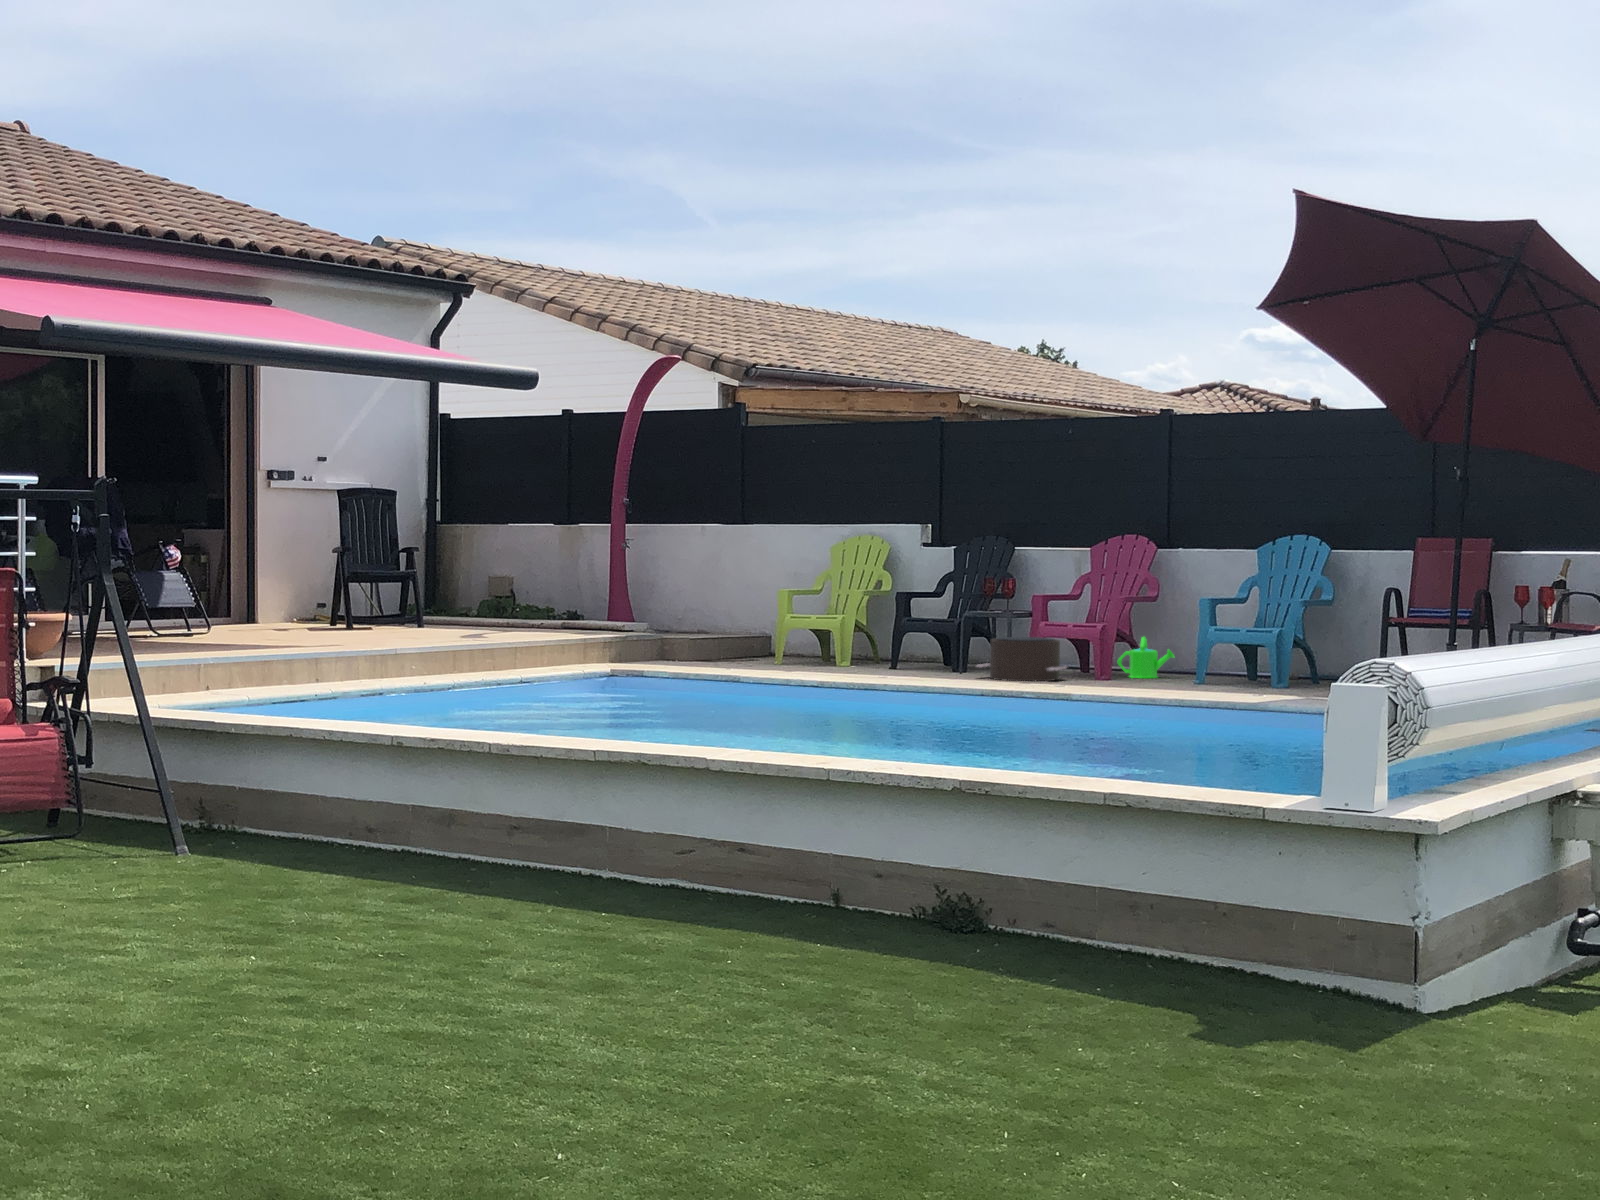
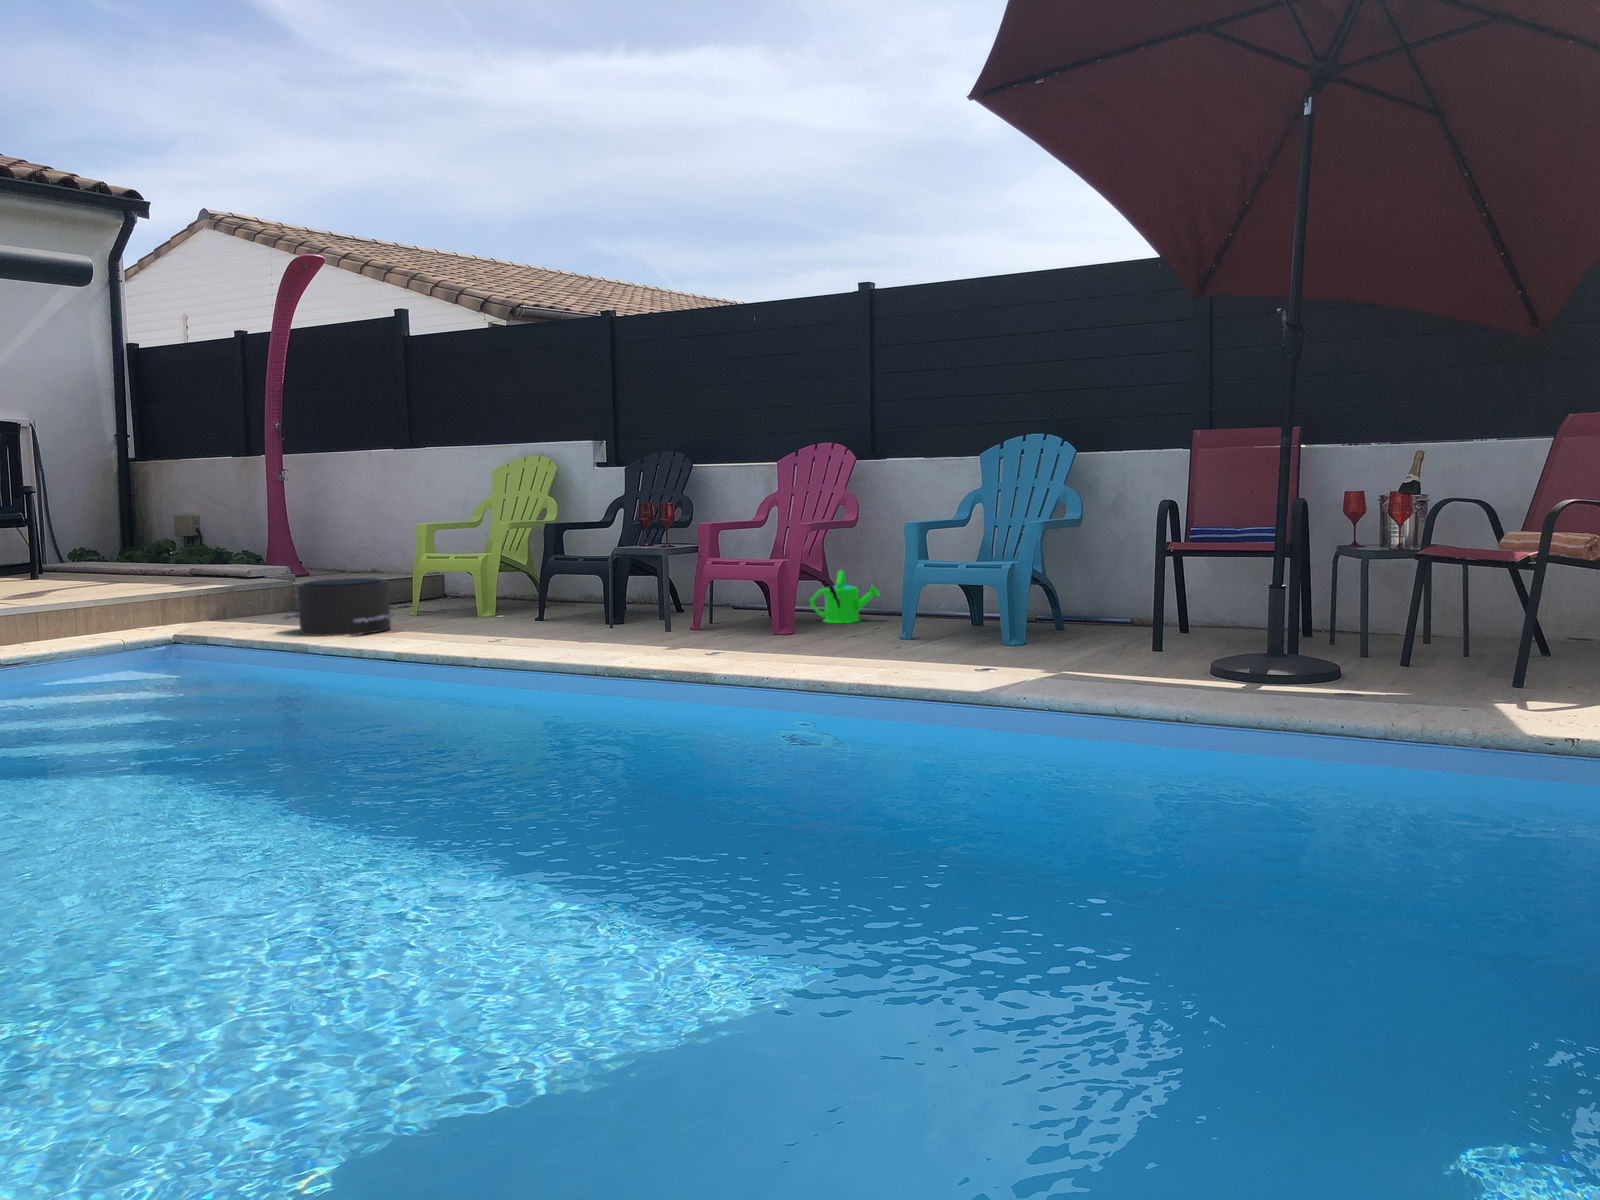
pouf: present [977,637,1068,681] -> present [282,578,393,636]

